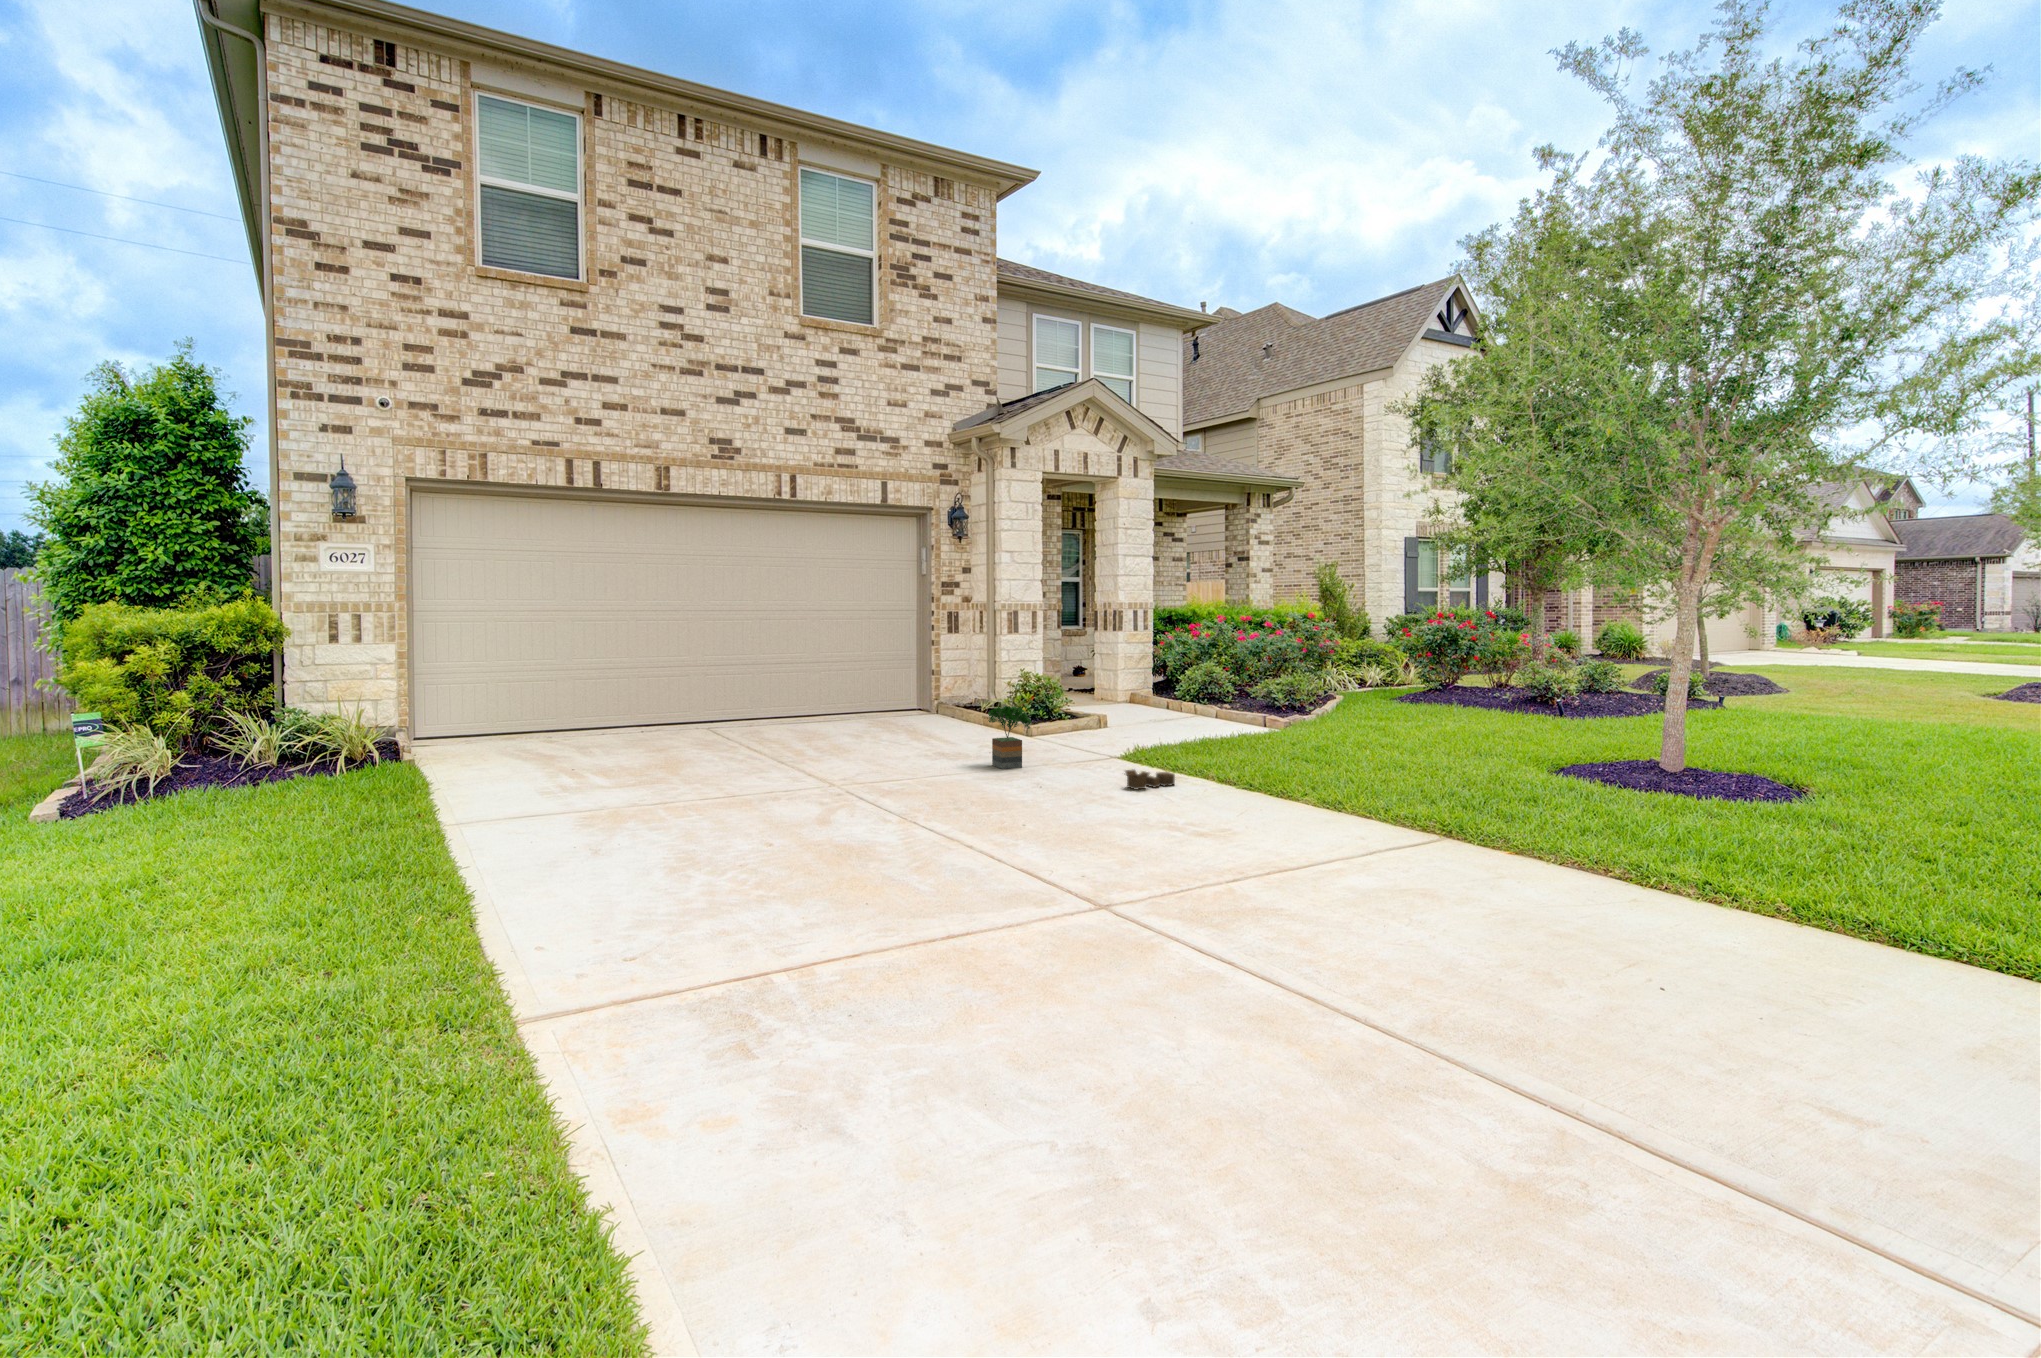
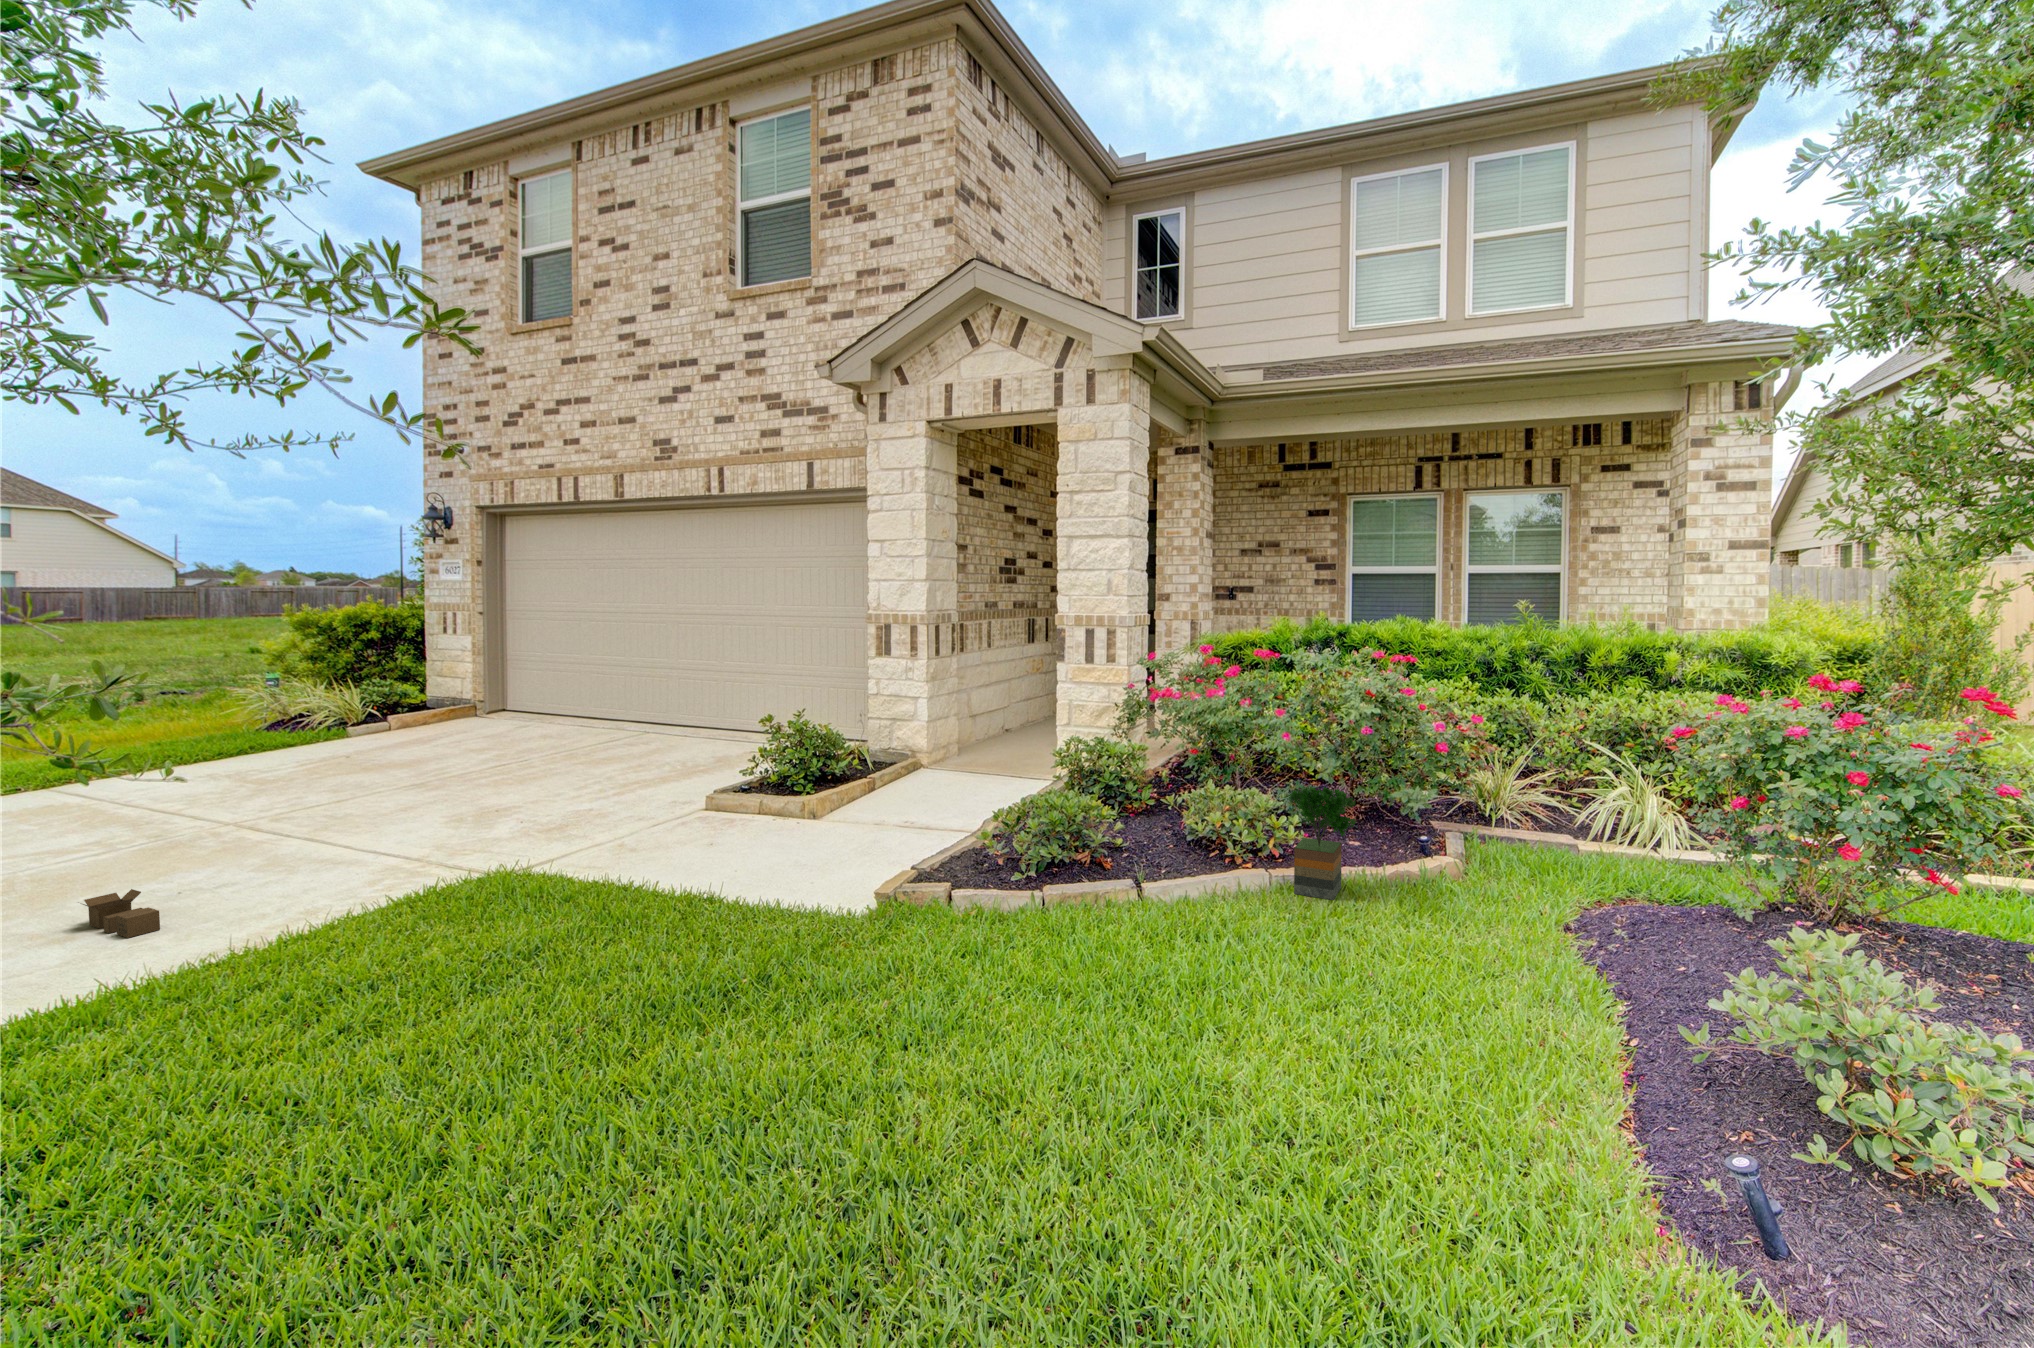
potted tree: present [988,706,1031,769] -> present [1288,786,1356,900]

